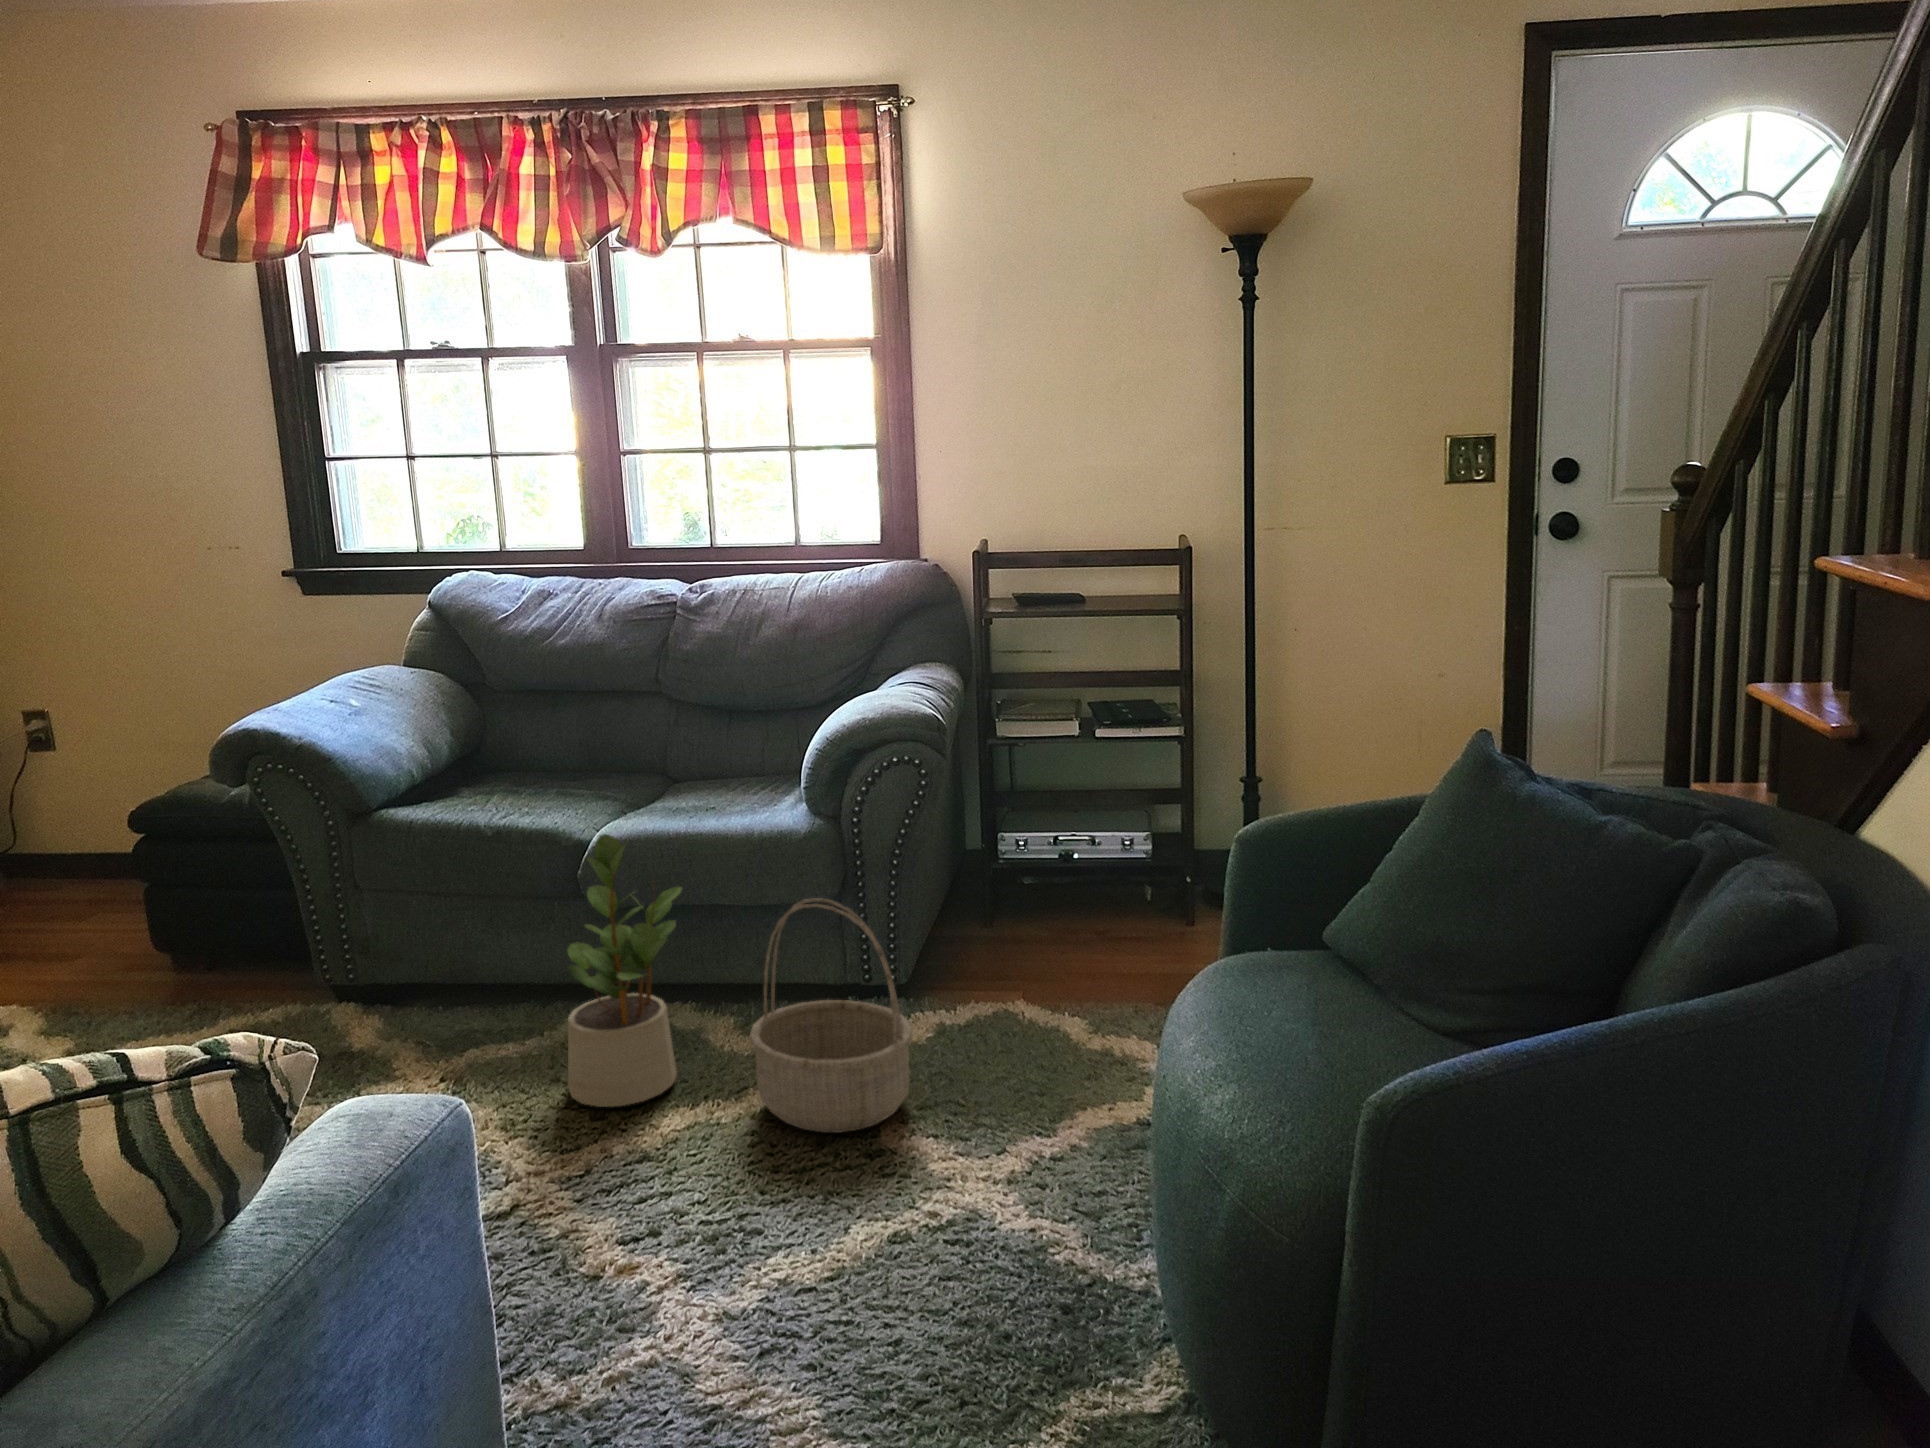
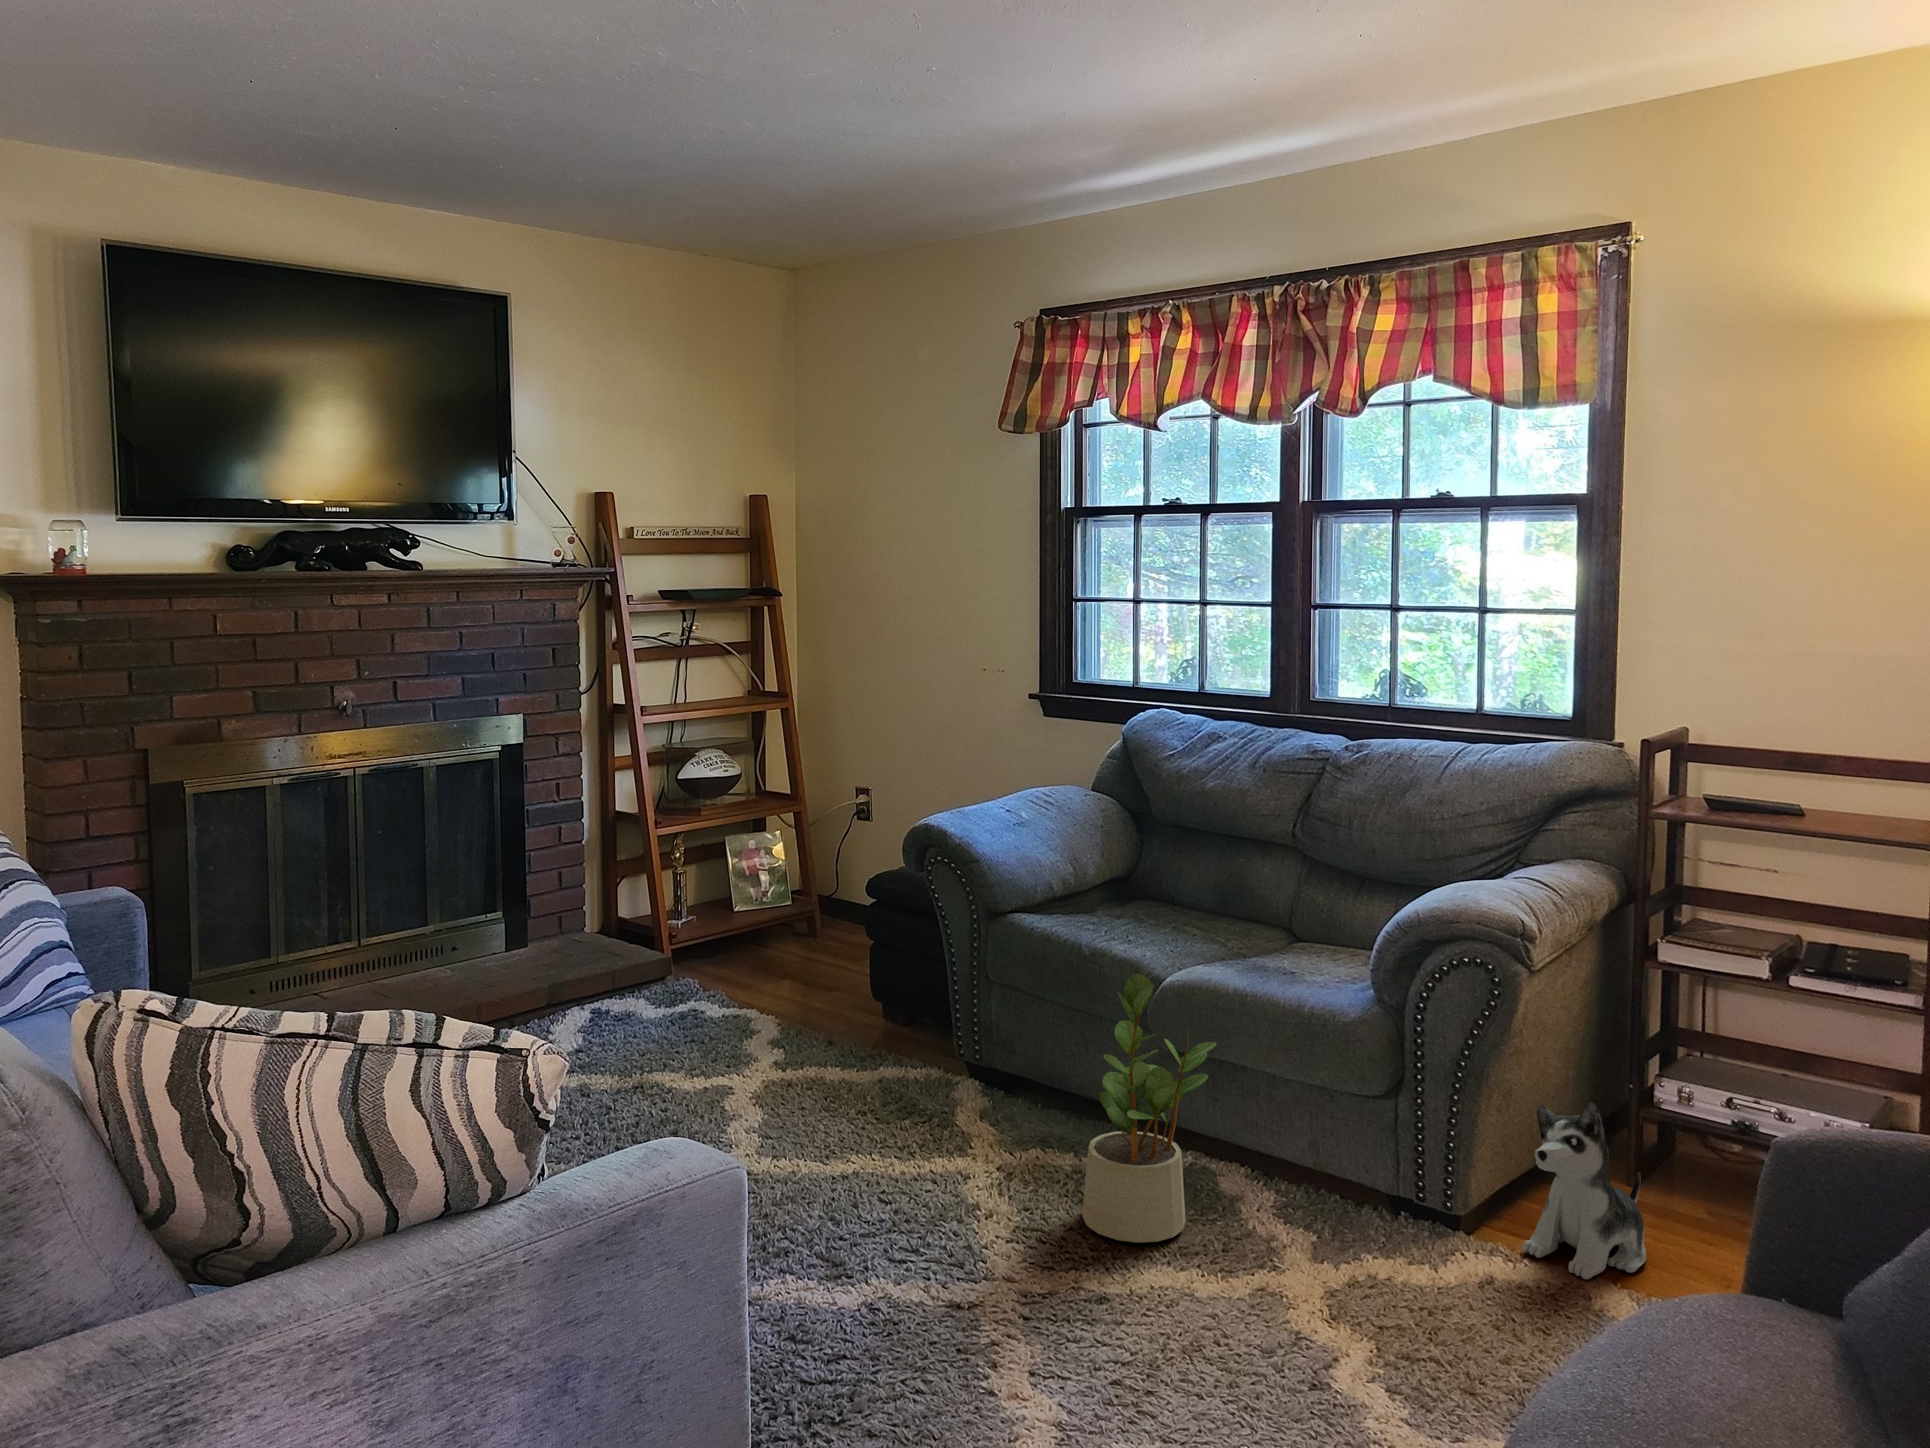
plush toy: none [950,858,1042,1004] -> present [1523,1103,1646,1279]
basket: present [749,898,913,1132] -> none [1227,1084,1398,1348]

